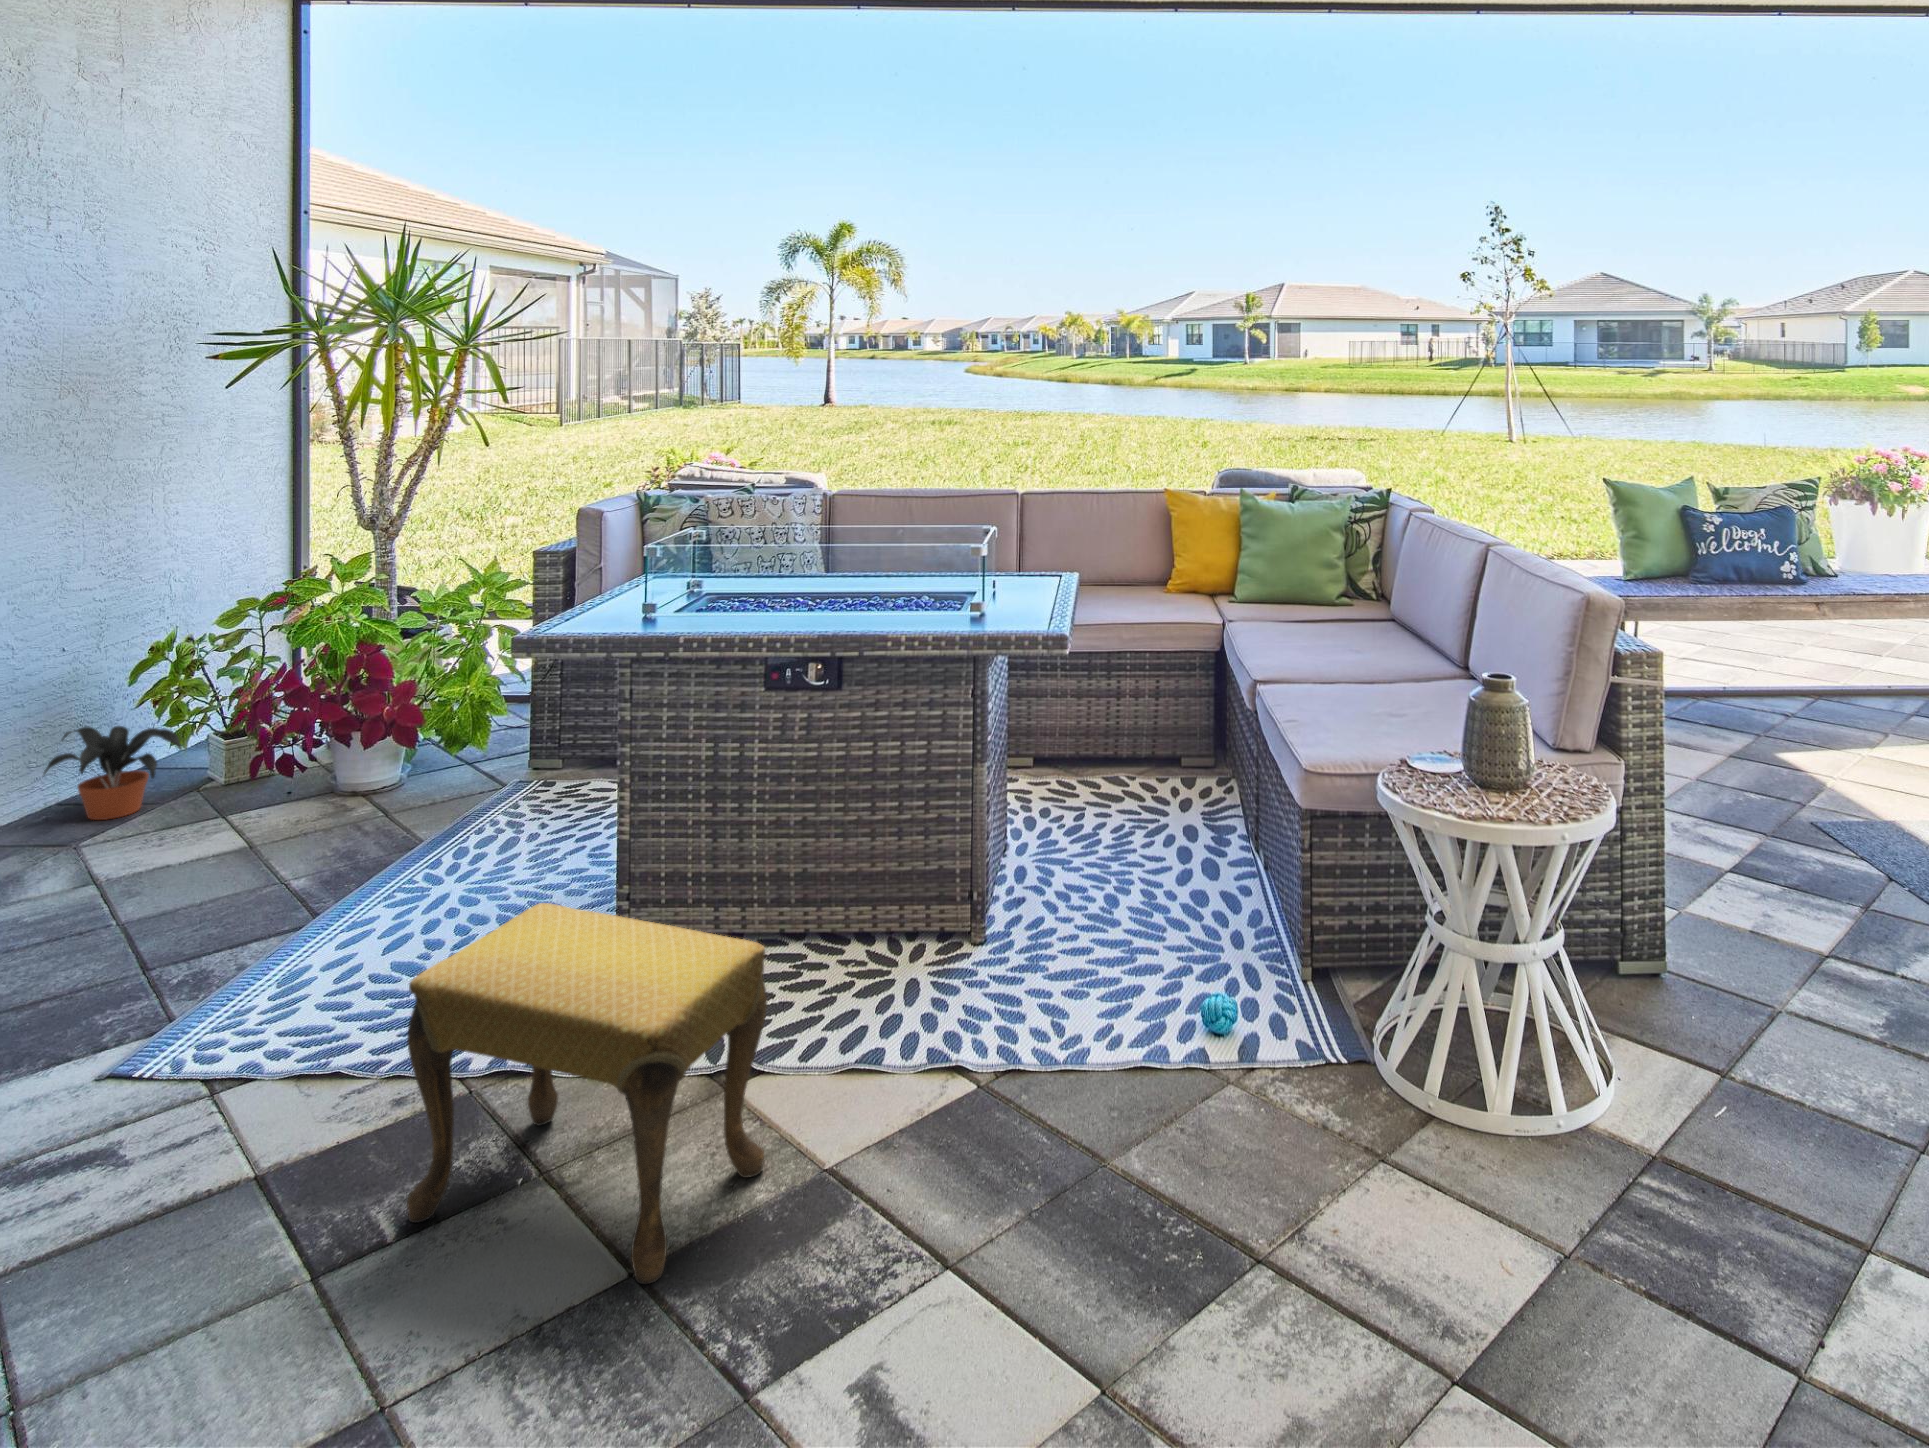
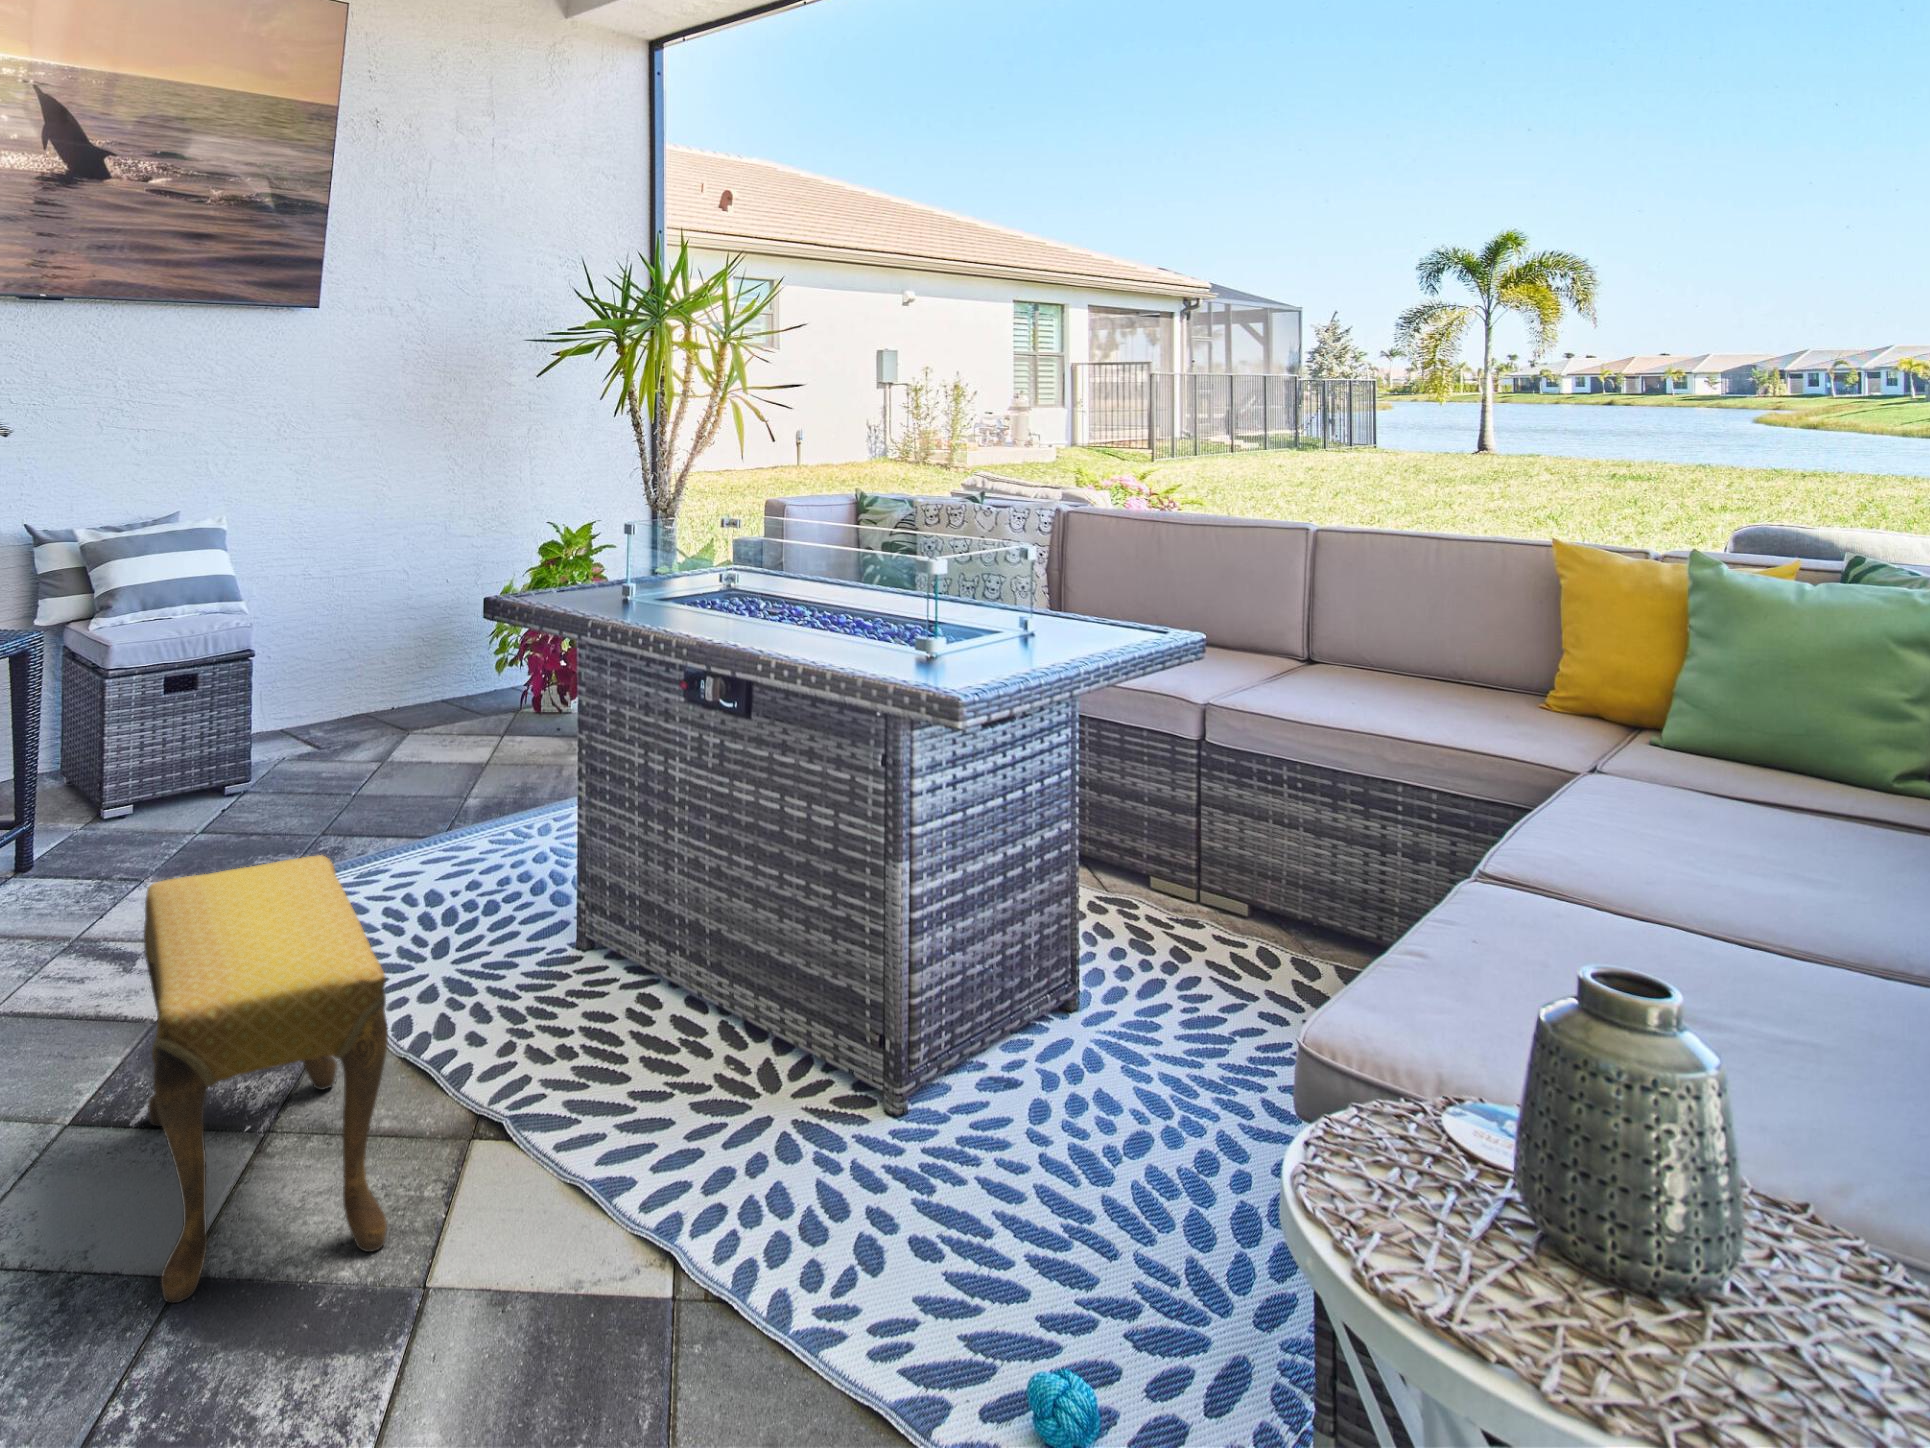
potted plant: present [44,726,182,820] -> none [411,641,503,718]

